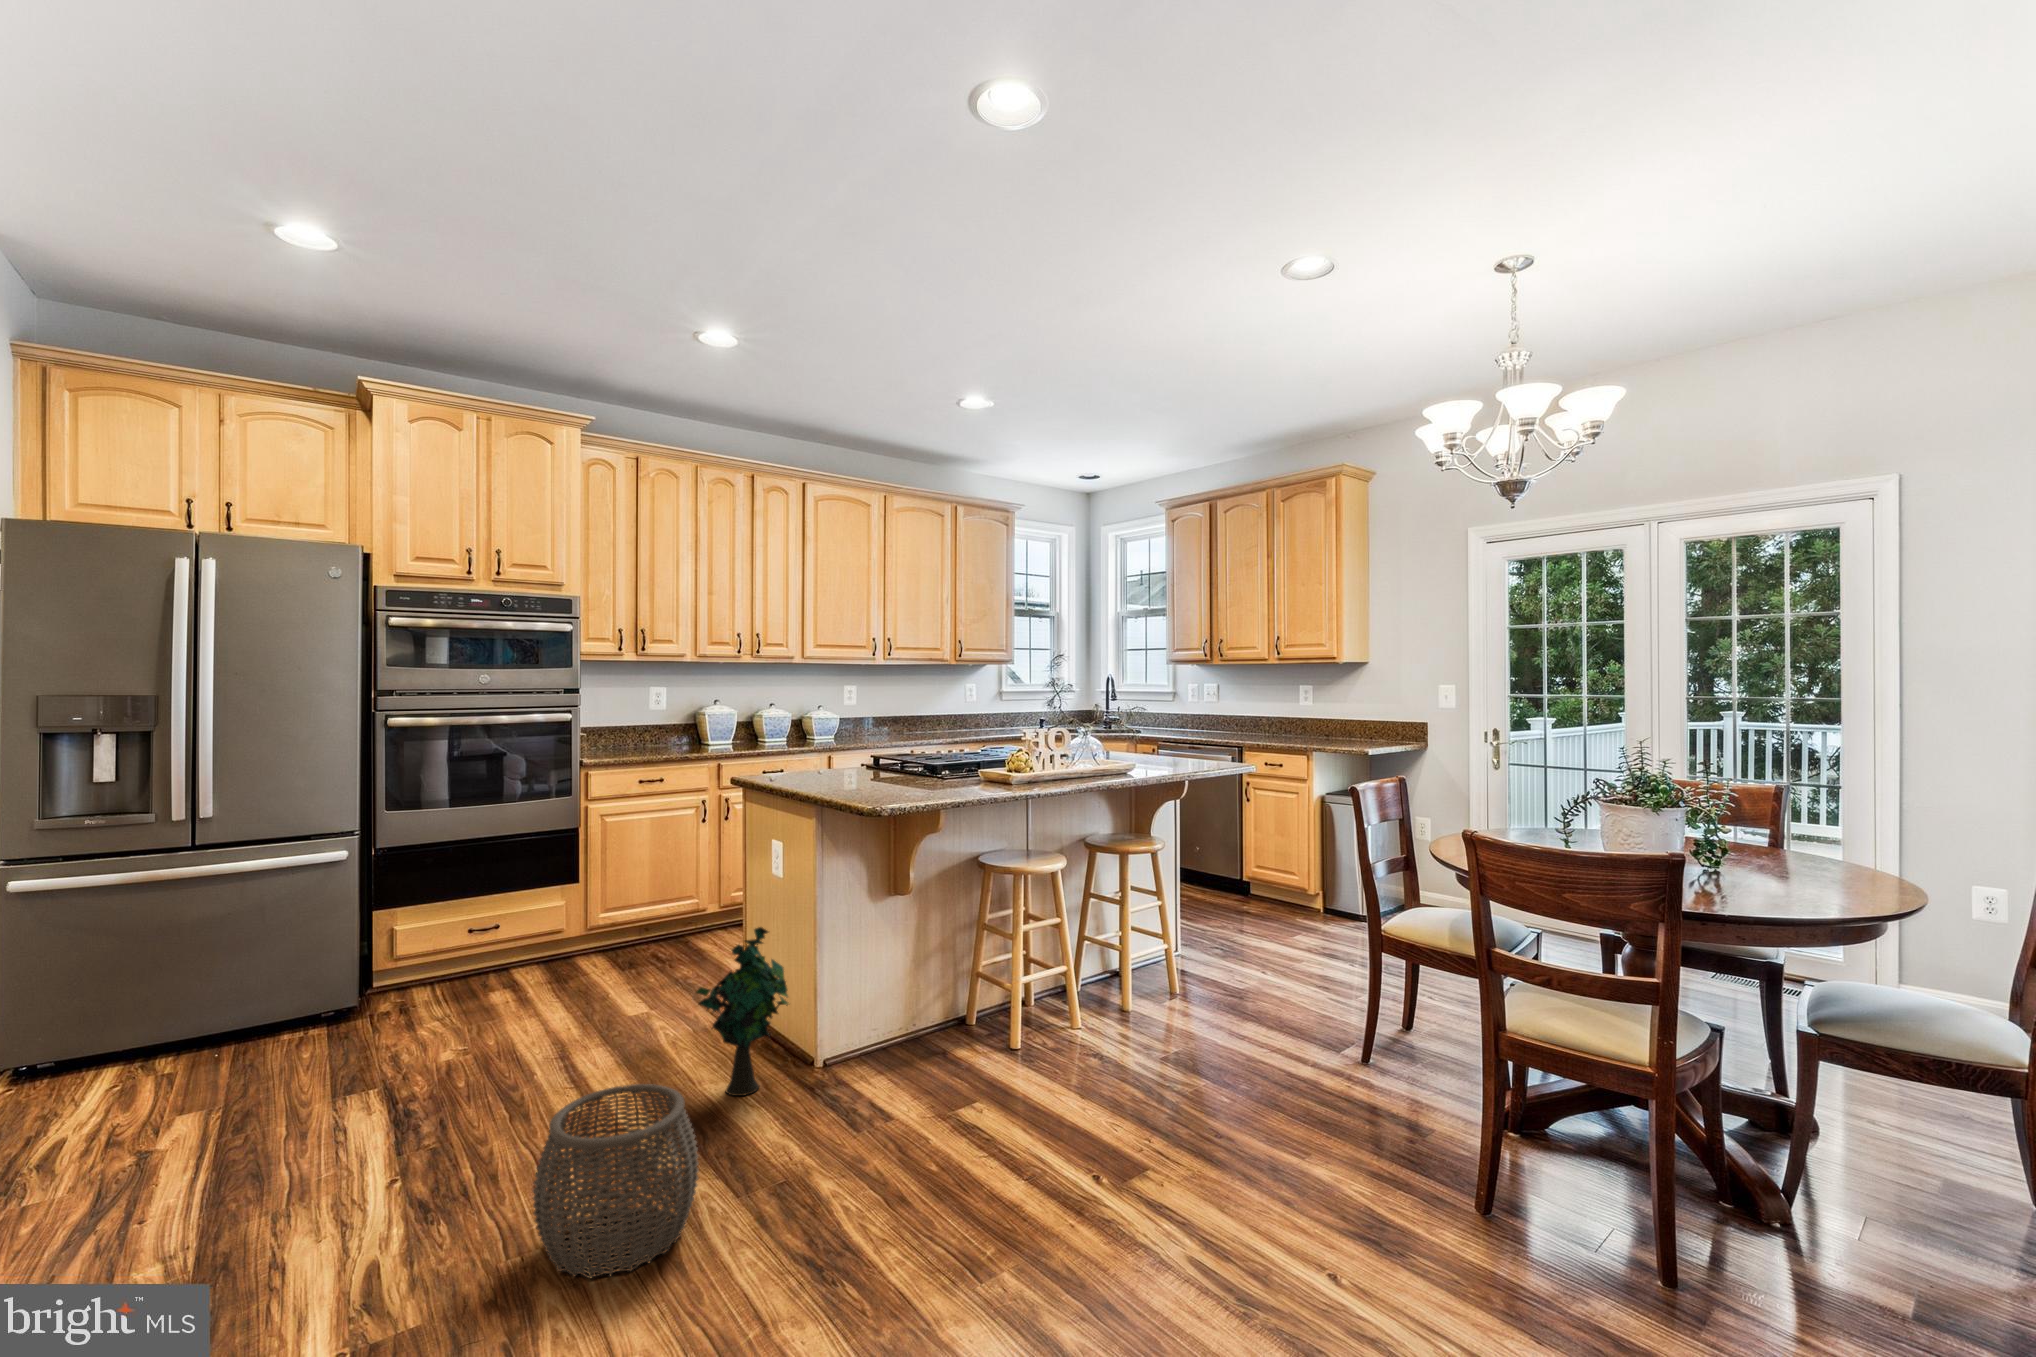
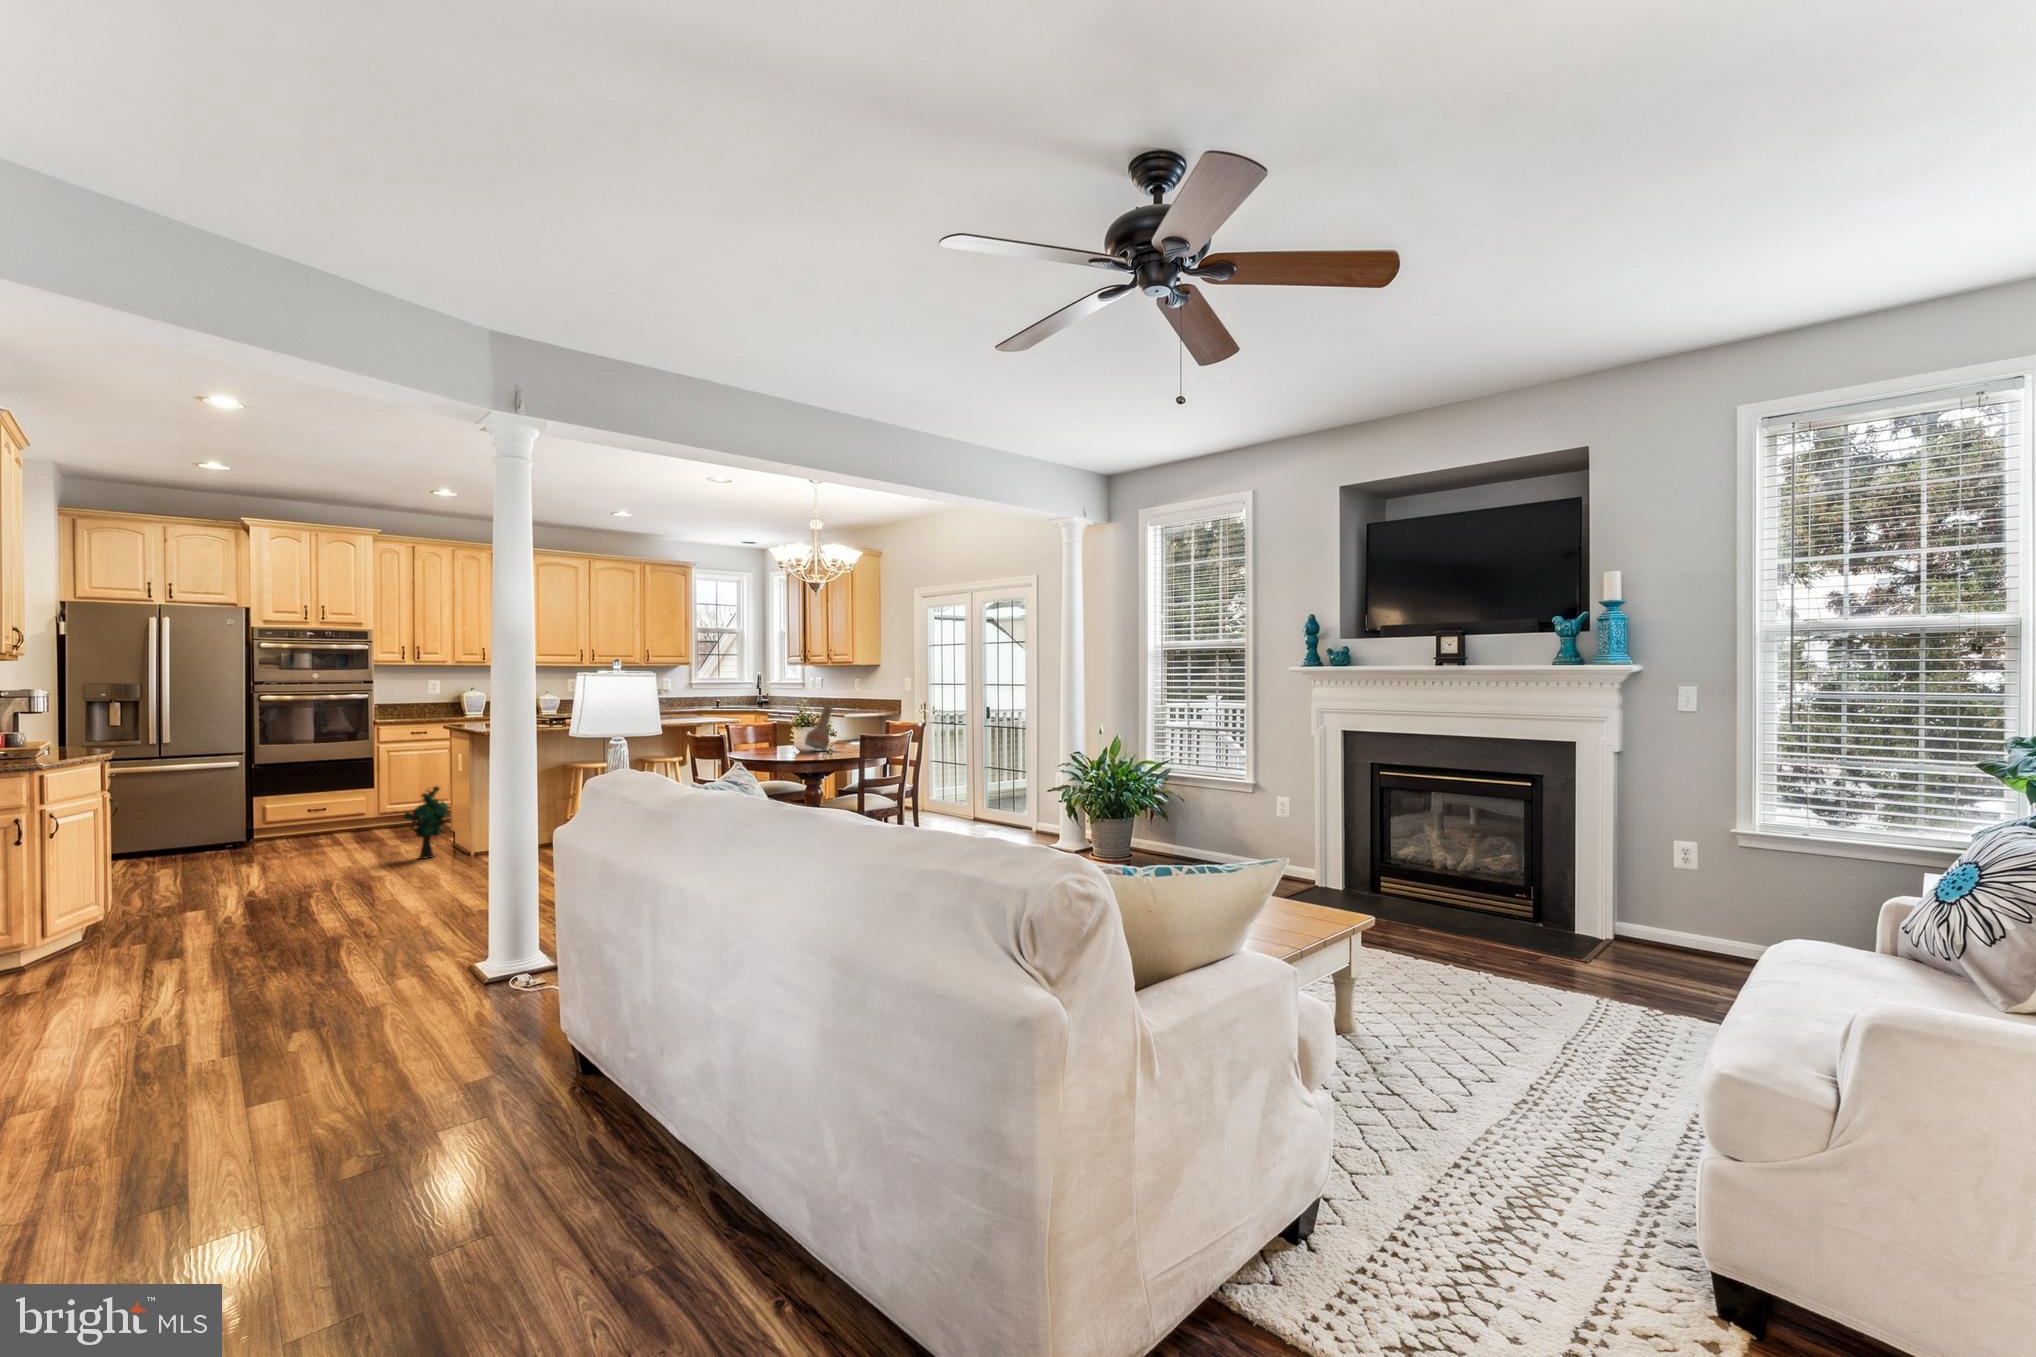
vase: none [1757,766,1842,885] -> present [805,706,832,750]
woven basket: present [533,1084,699,1278] -> none [310,830,381,886]

